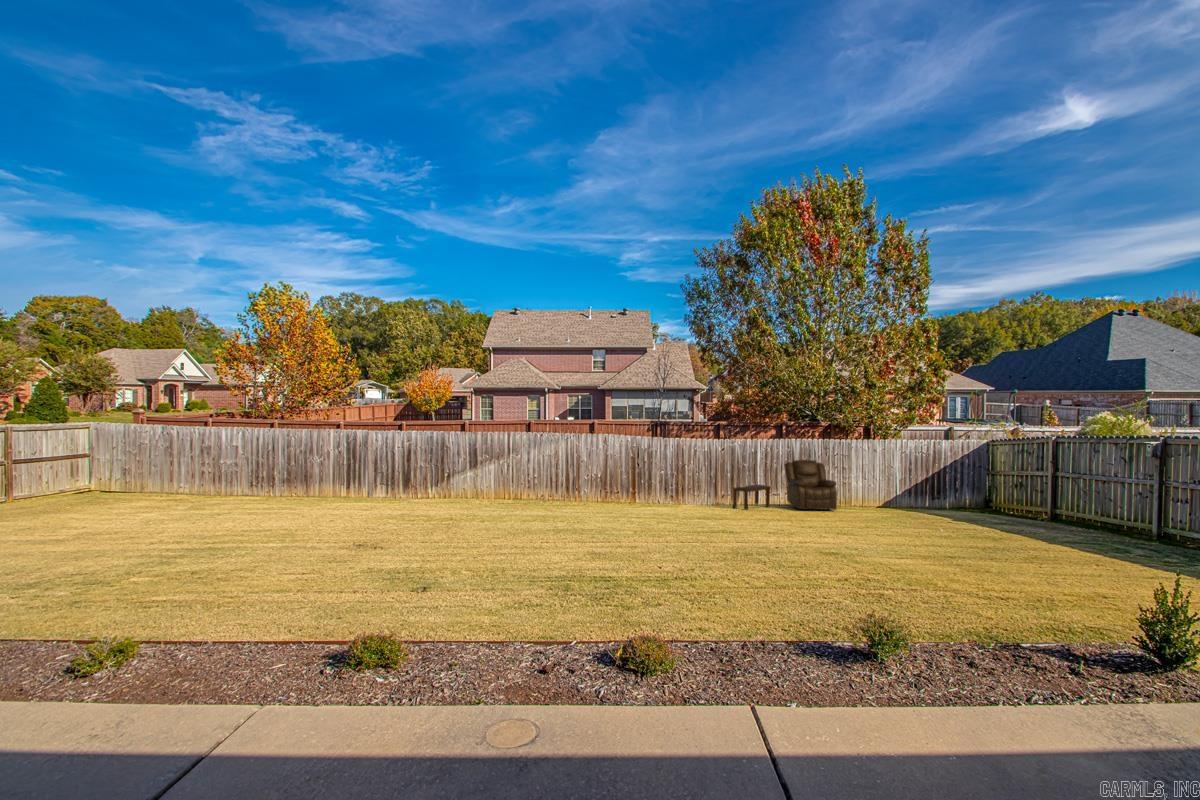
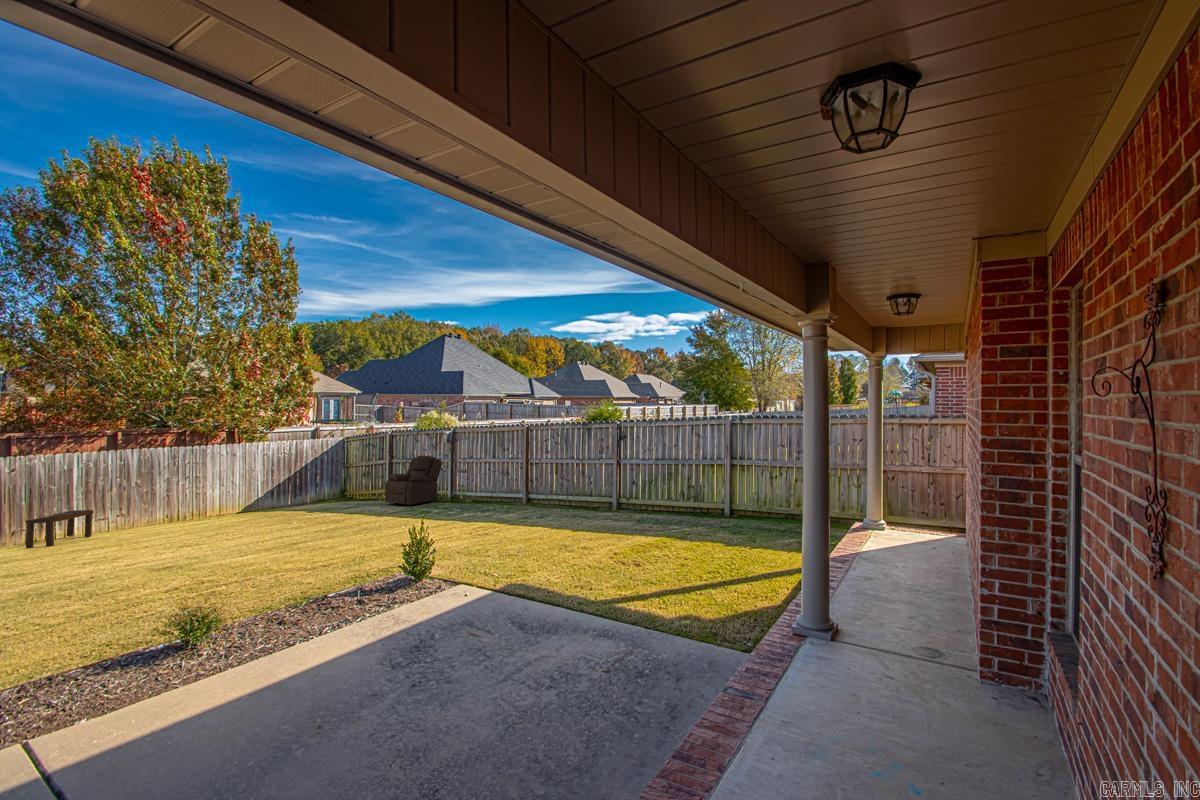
chair: present [784,460,837,511] -> present [385,456,442,506]

